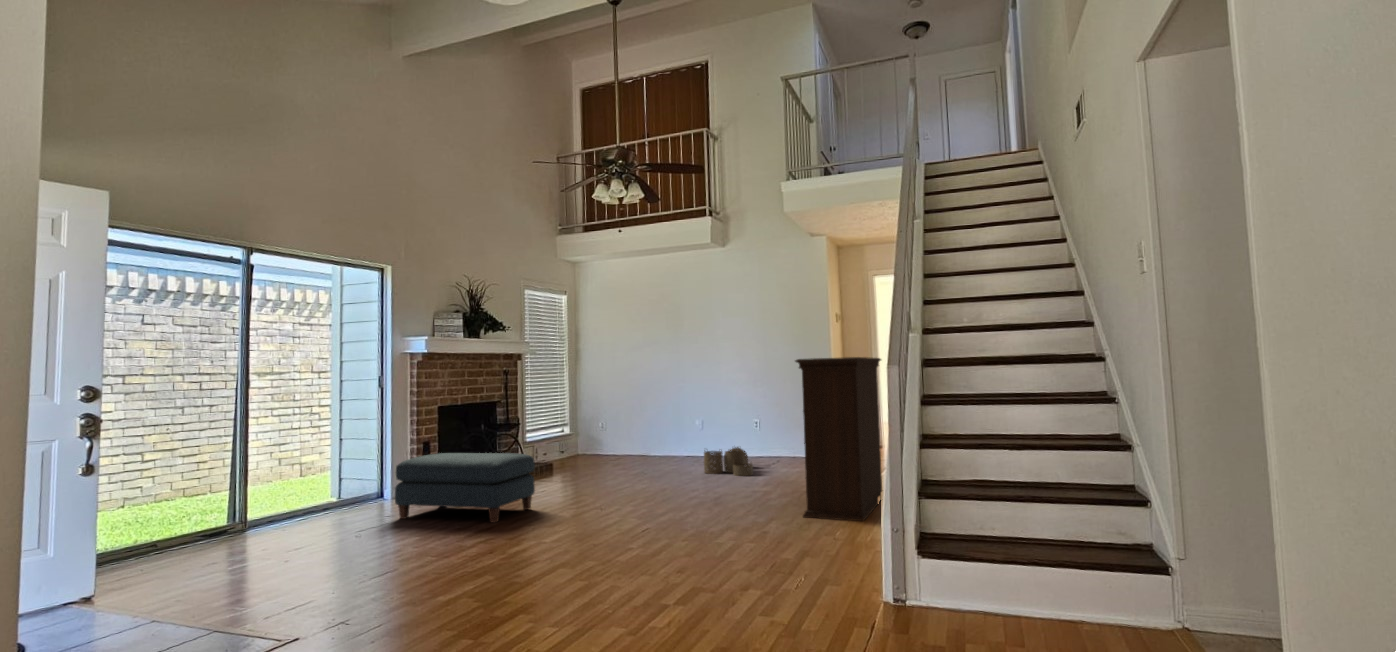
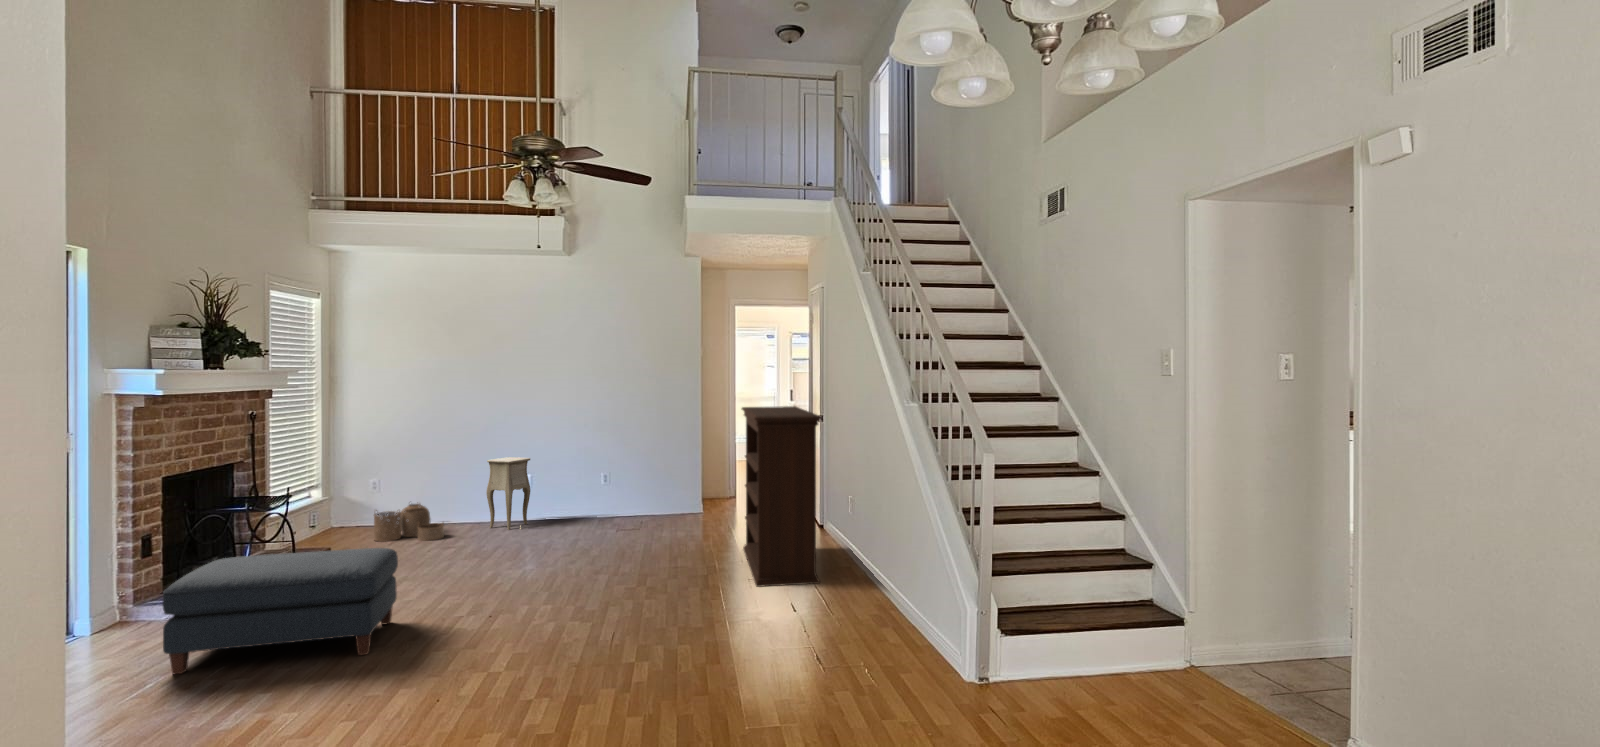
side table: none [662,412,695,469] -> present [486,457,530,530]
woven basket: present [704,447,753,476] -> present [374,504,444,542]

